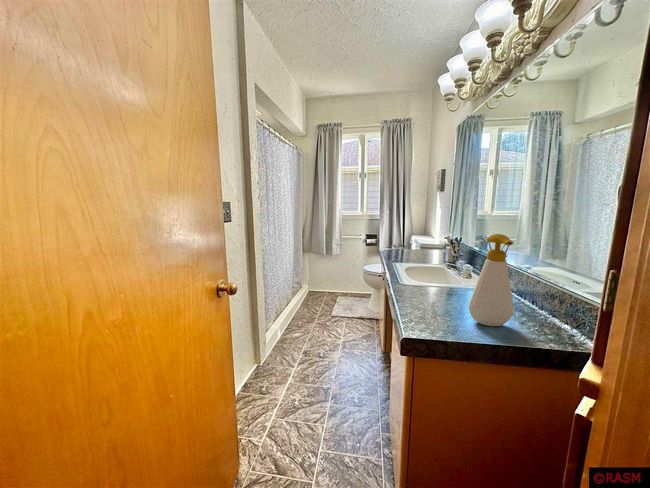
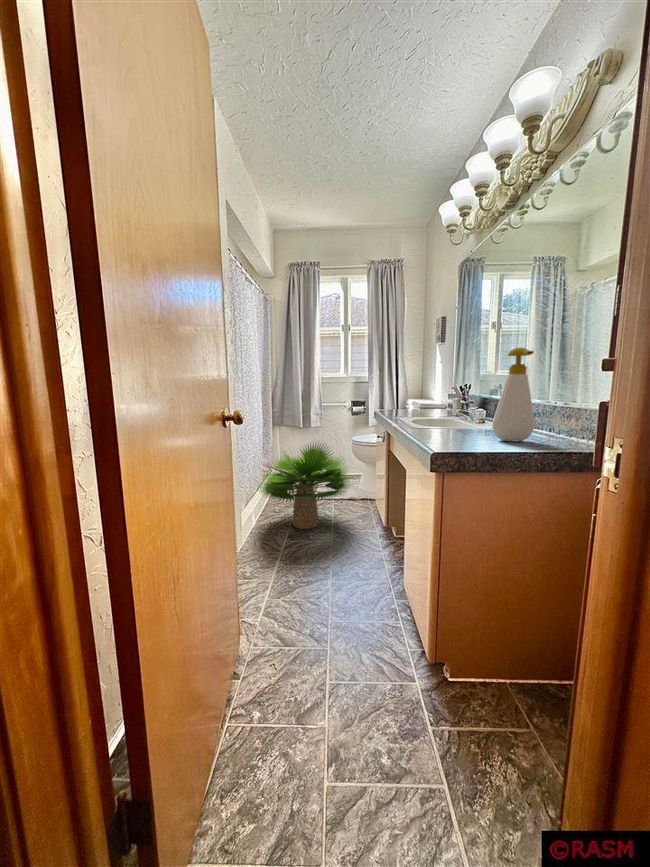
potted plant: none [278,272,360,346] -> present [260,443,349,529]

